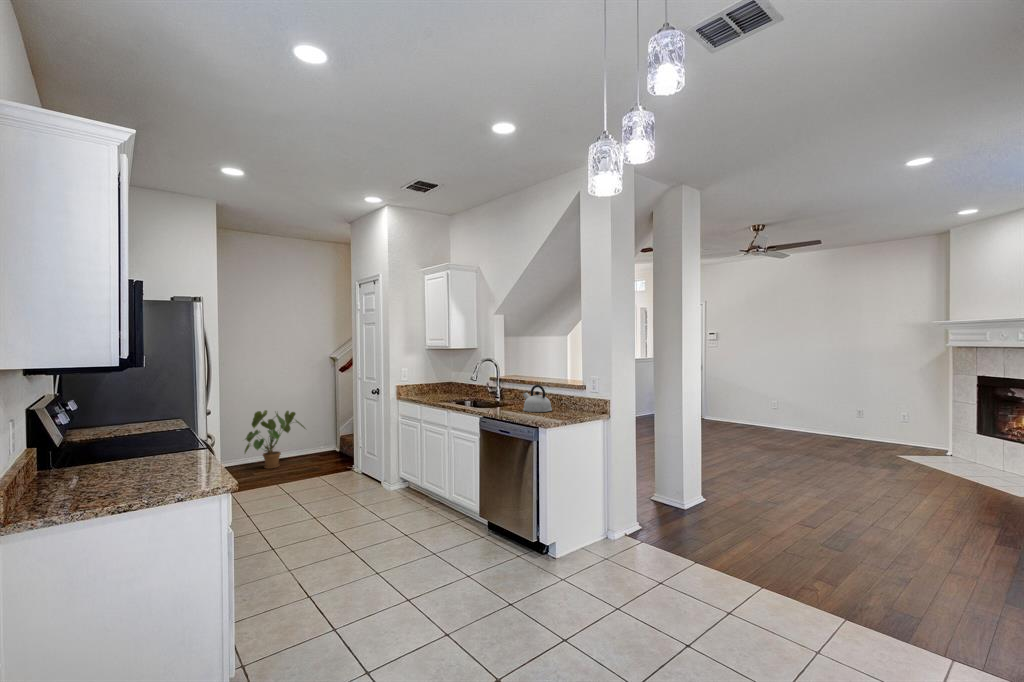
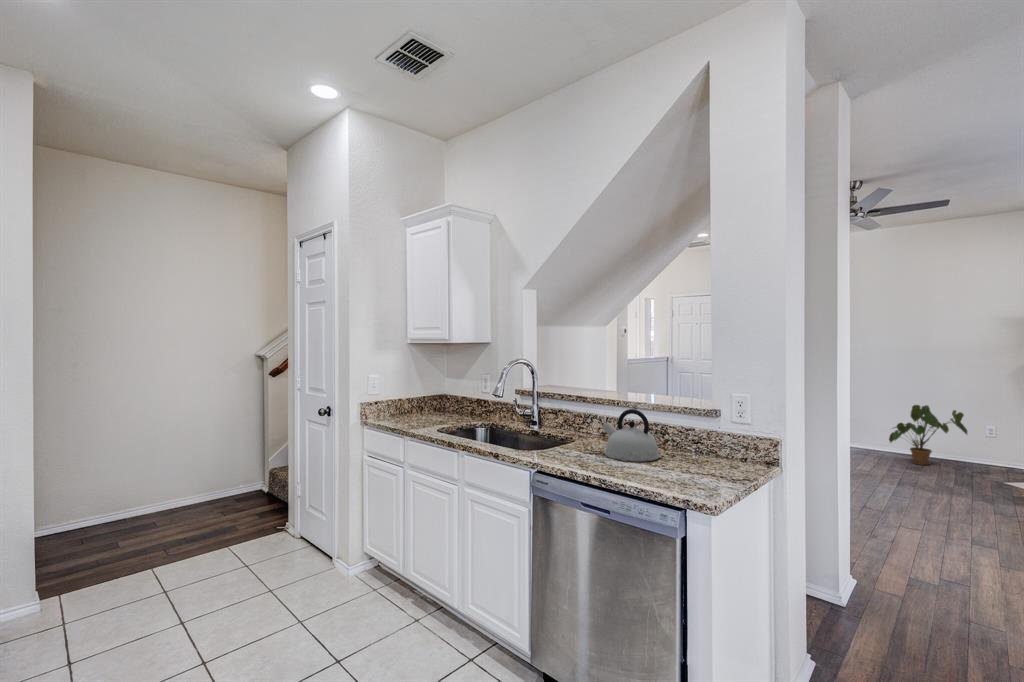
house plant: present [245,410,305,469] -> present [889,405,967,465]

